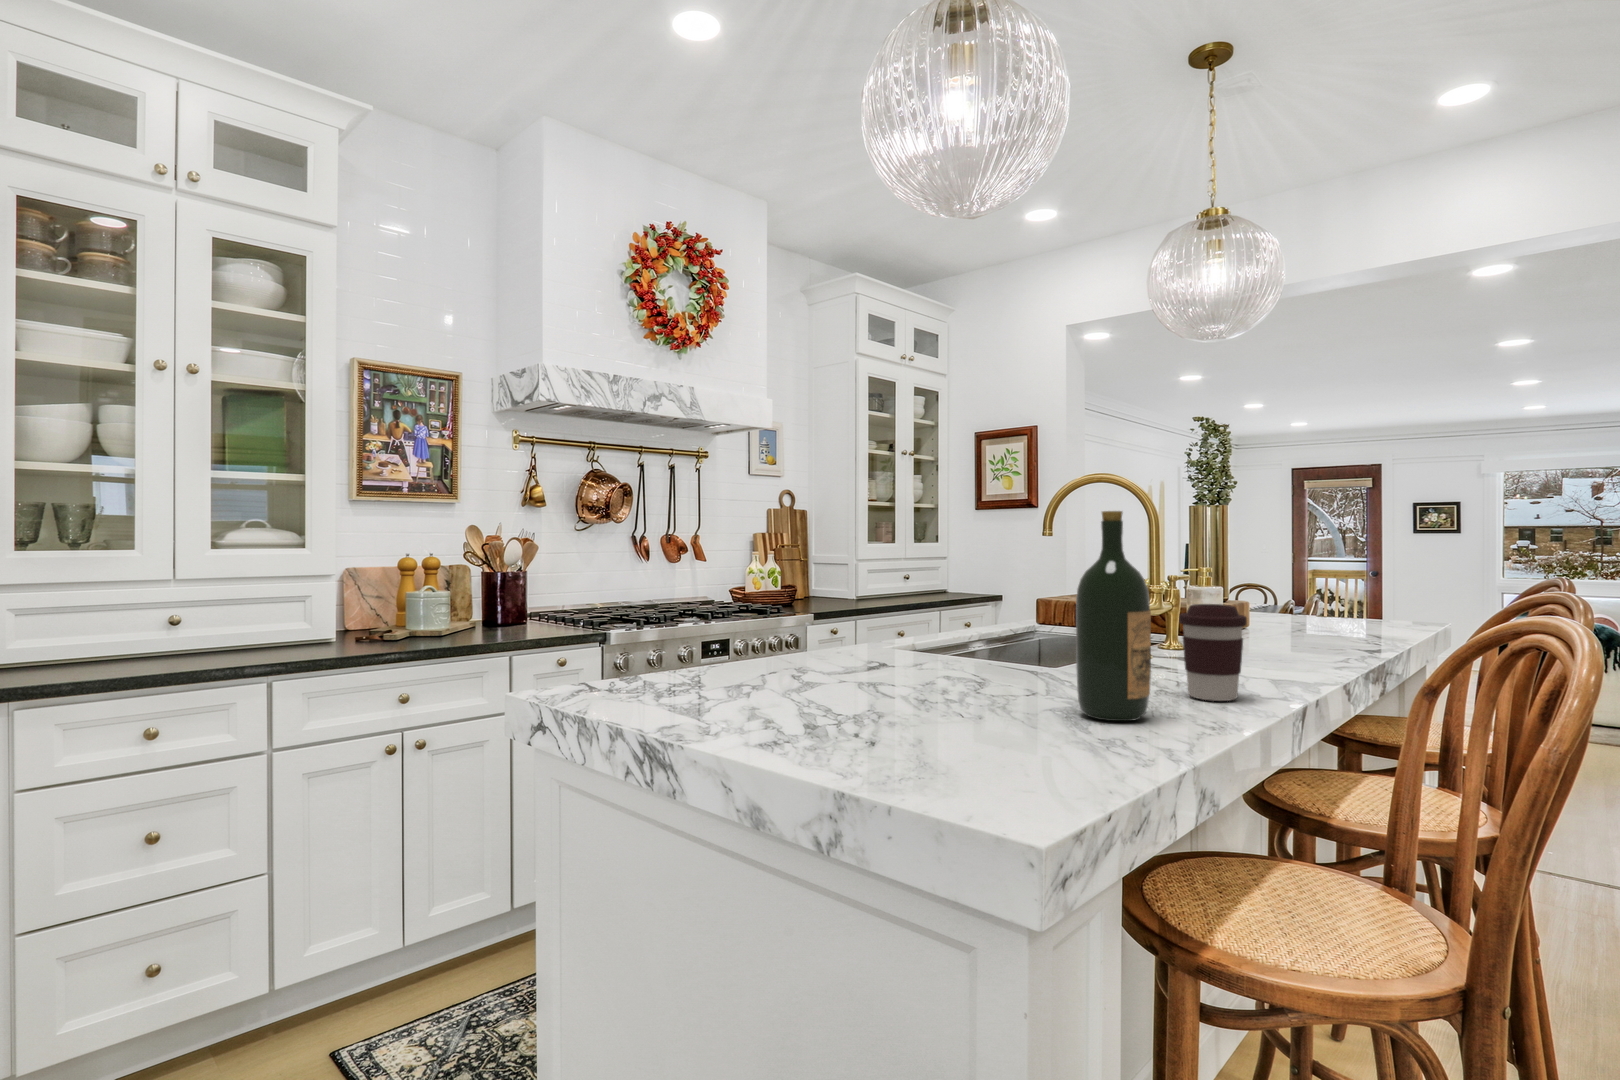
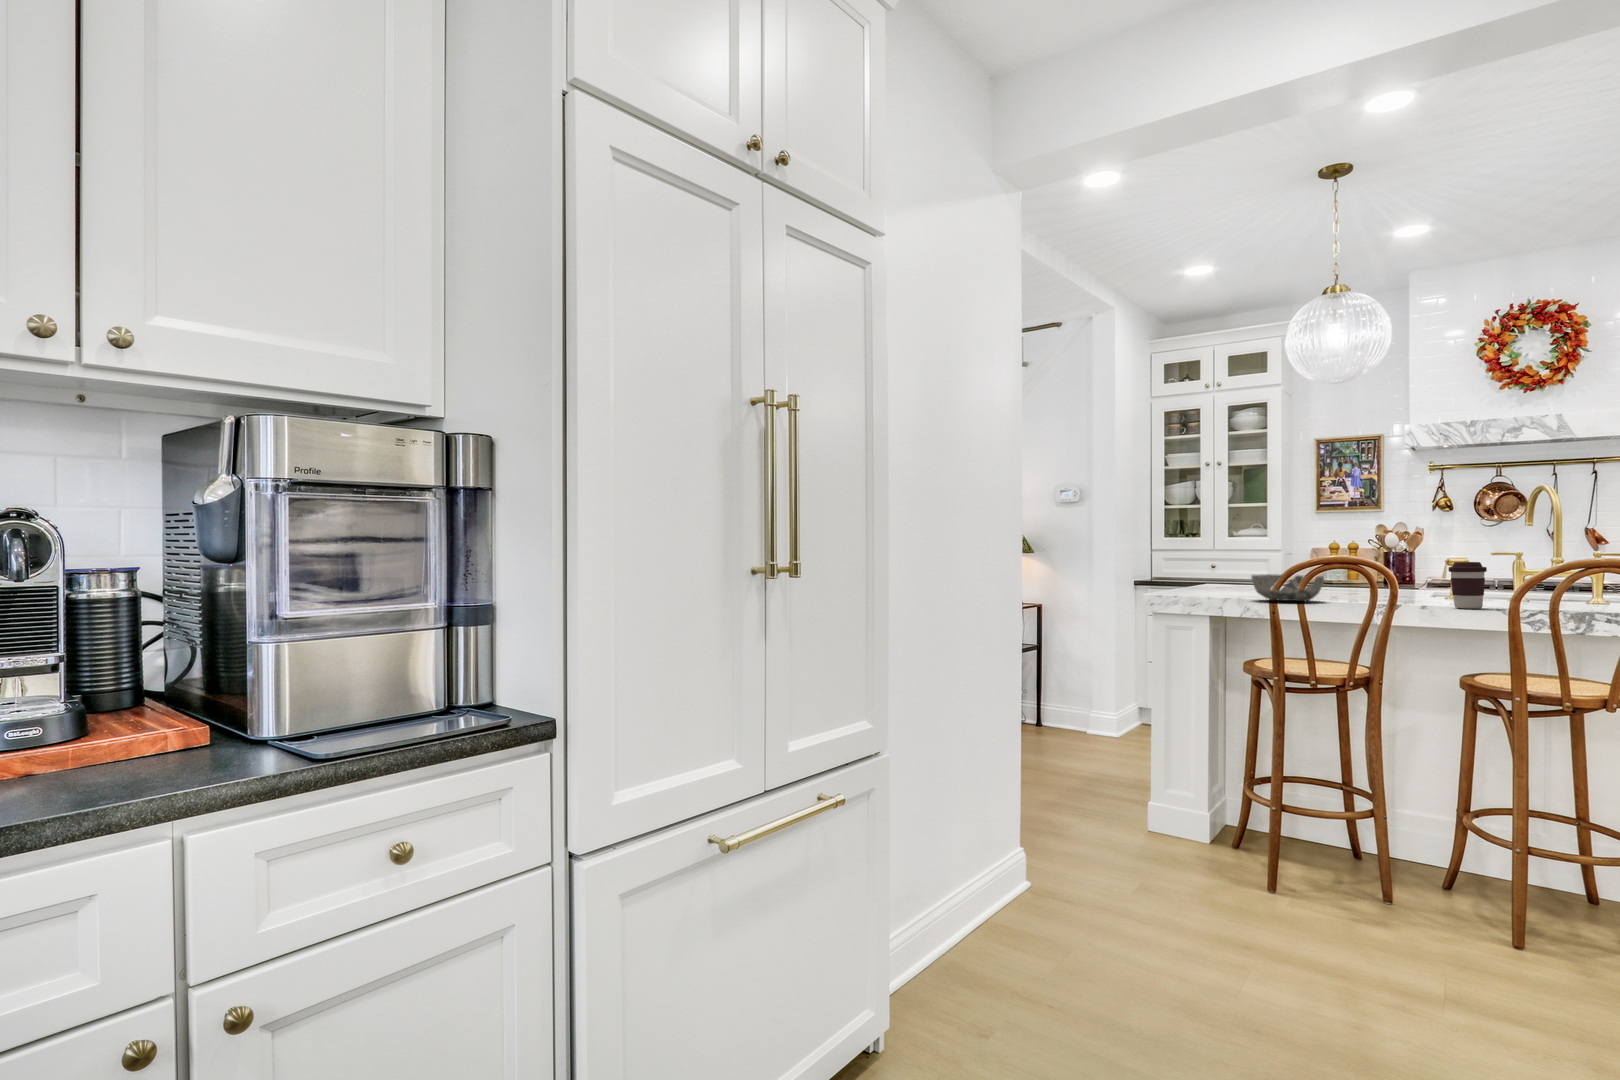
wine bottle: present [1076,511,1151,721] -> none [1359,519,1394,606]
bowl: none [838,653,1033,741] -> present [1251,574,1324,601]

